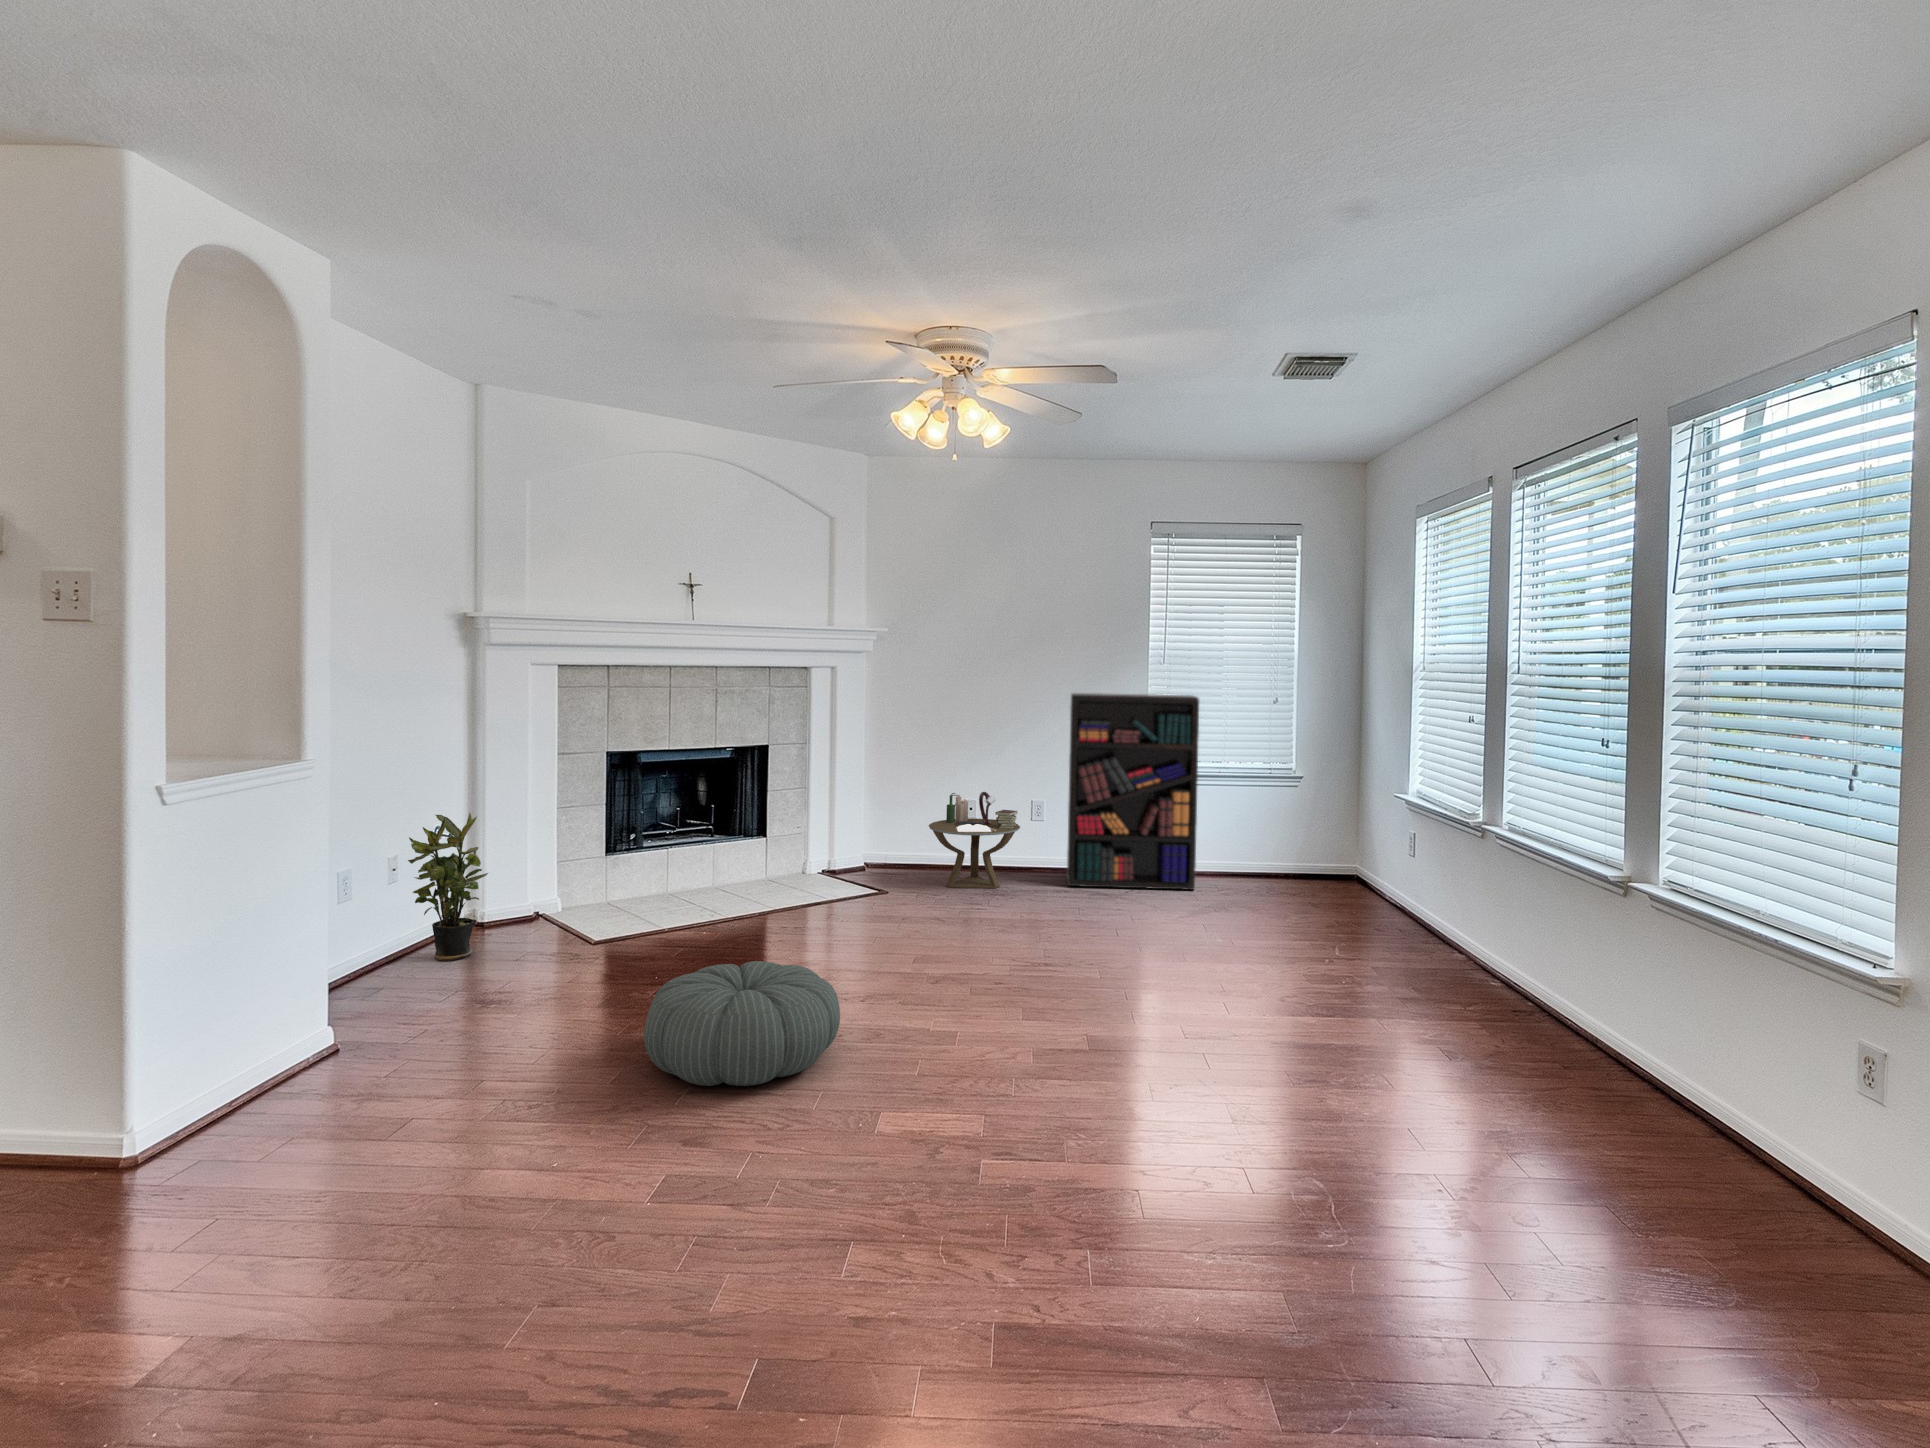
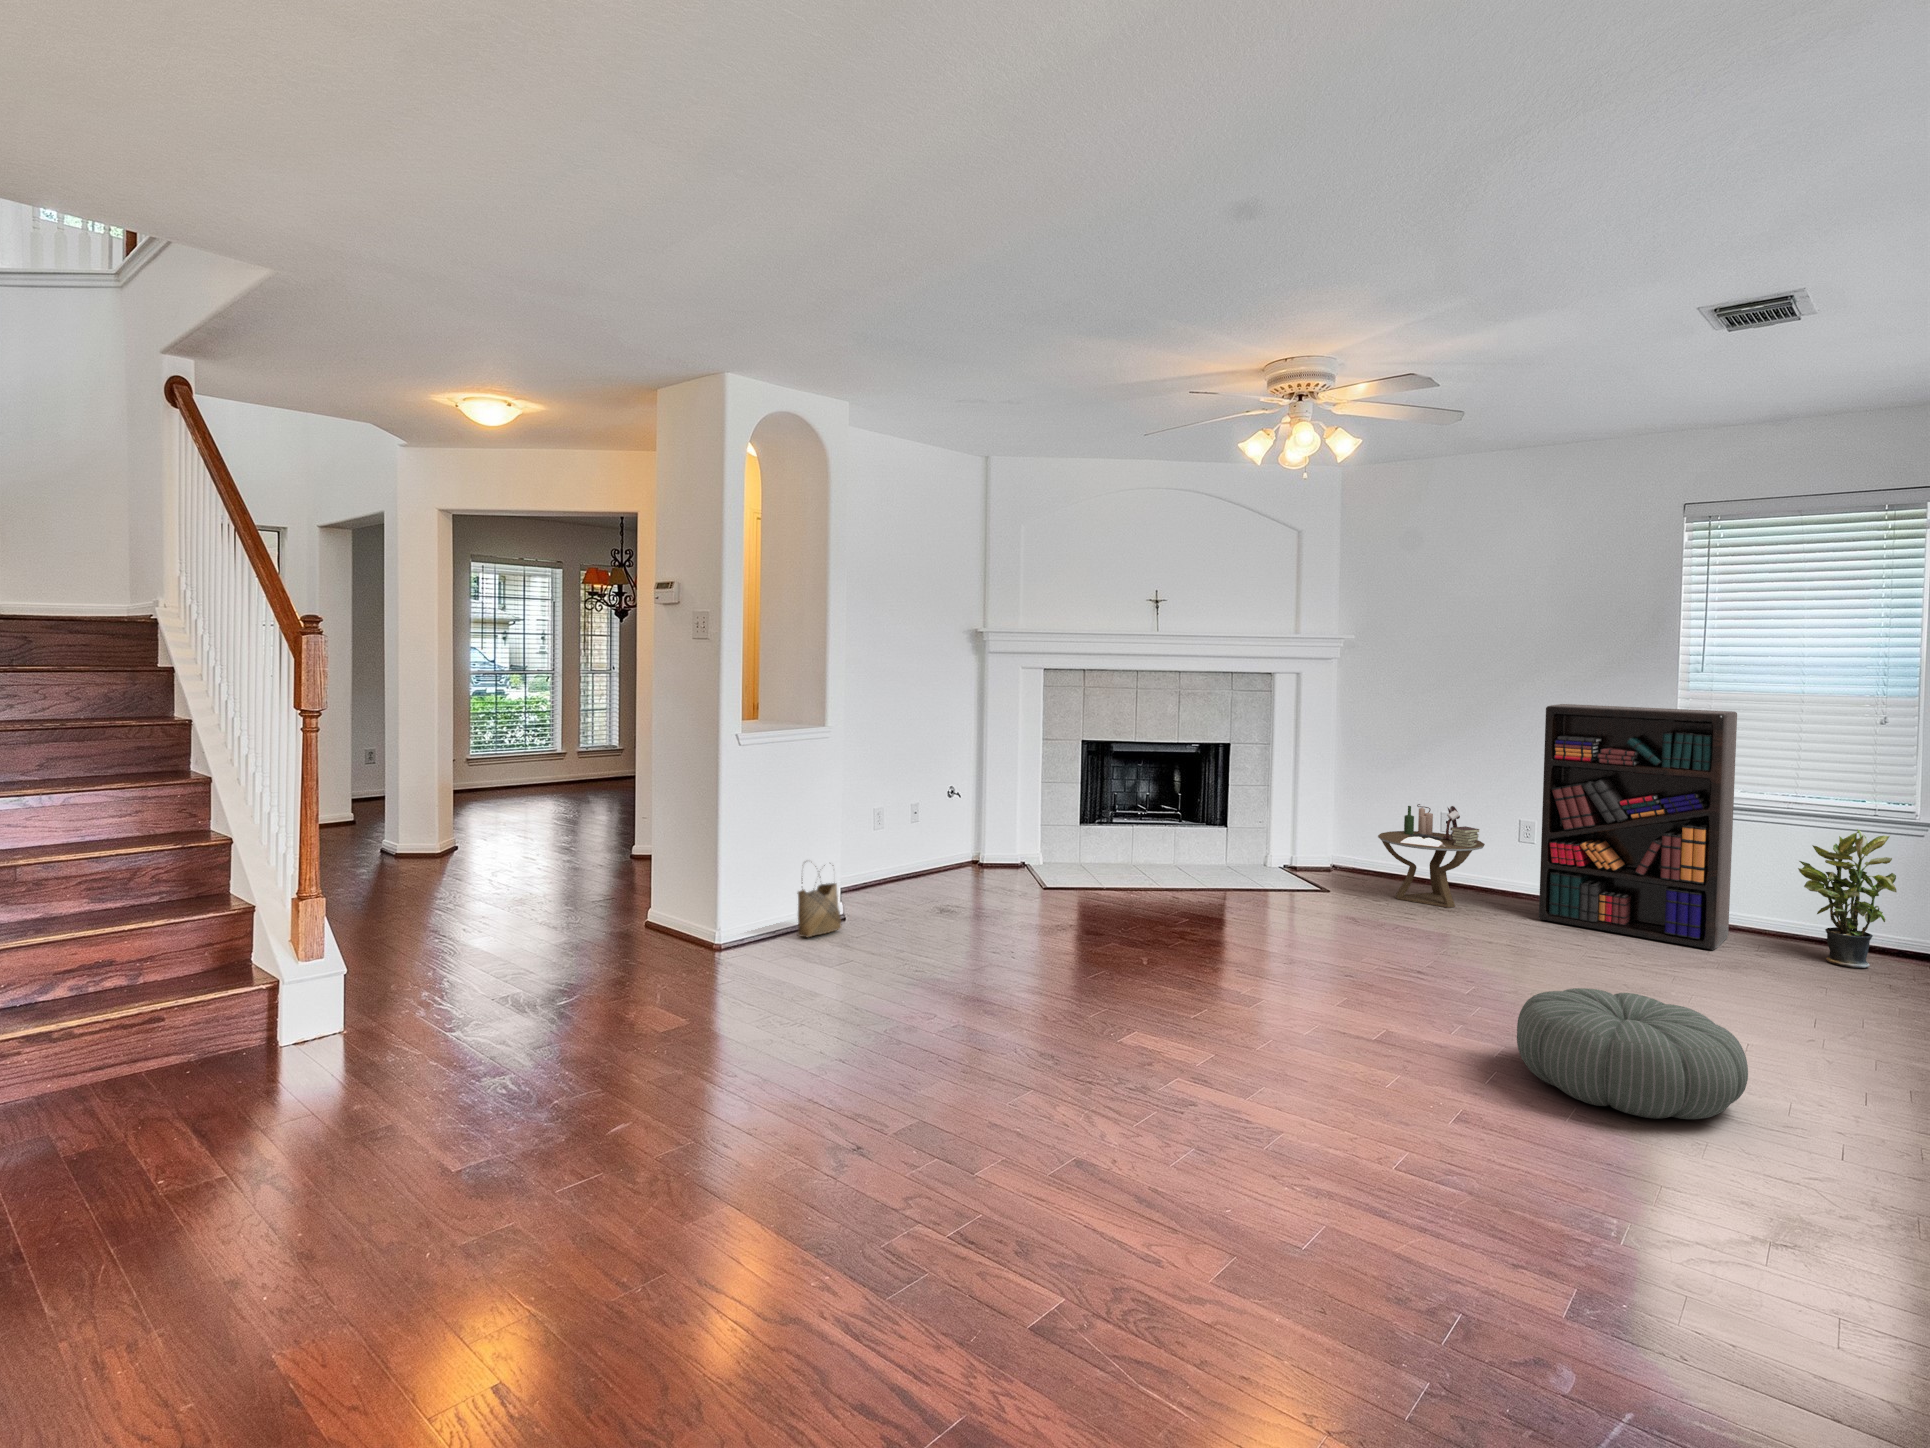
potted plant: present [408,813,488,961] -> present [1798,829,1897,968]
pouf: present [644,961,840,1086] -> present [1517,988,1748,1119]
woven basket: none [273,968,351,1100] -> present [797,865,841,937]

